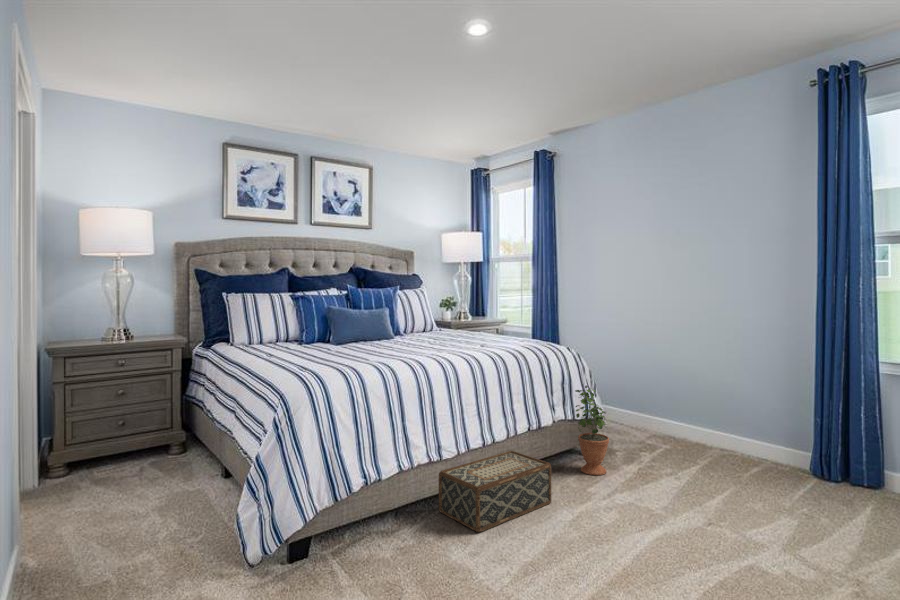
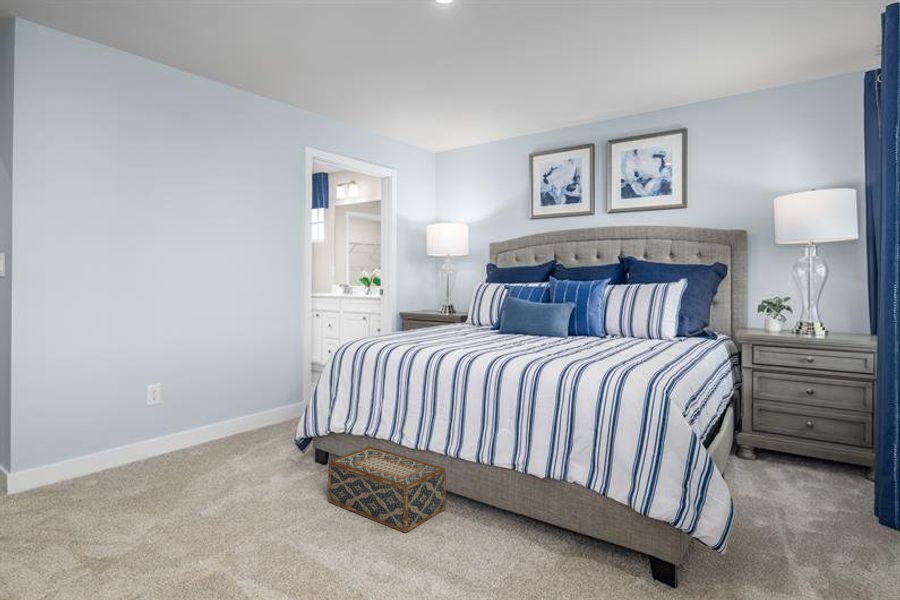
potted plant: present [575,385,609,475] -> none [503,428,561,573]

